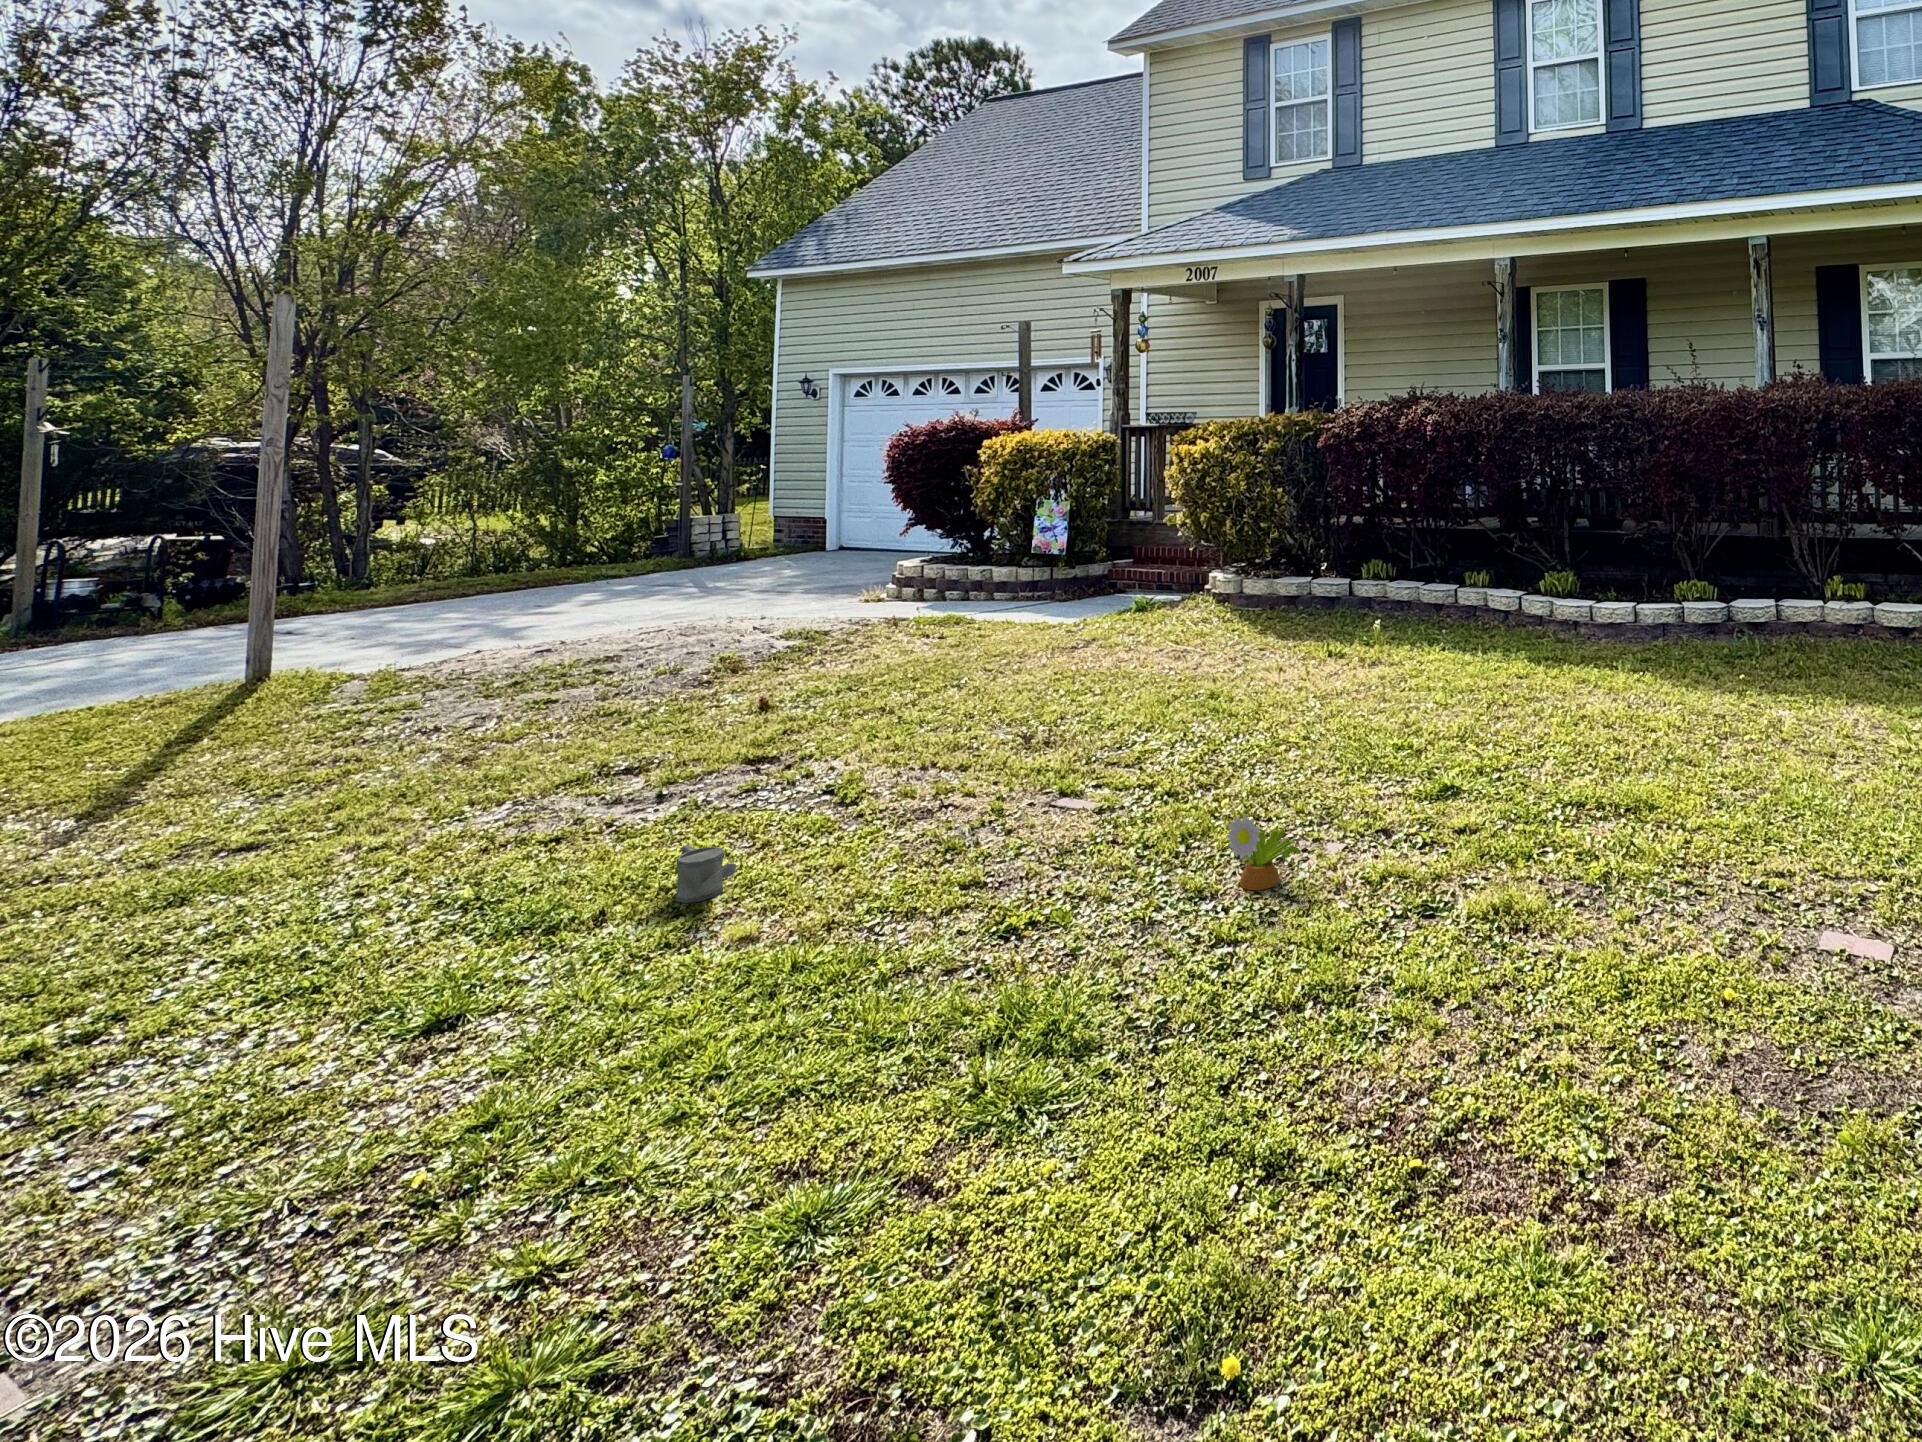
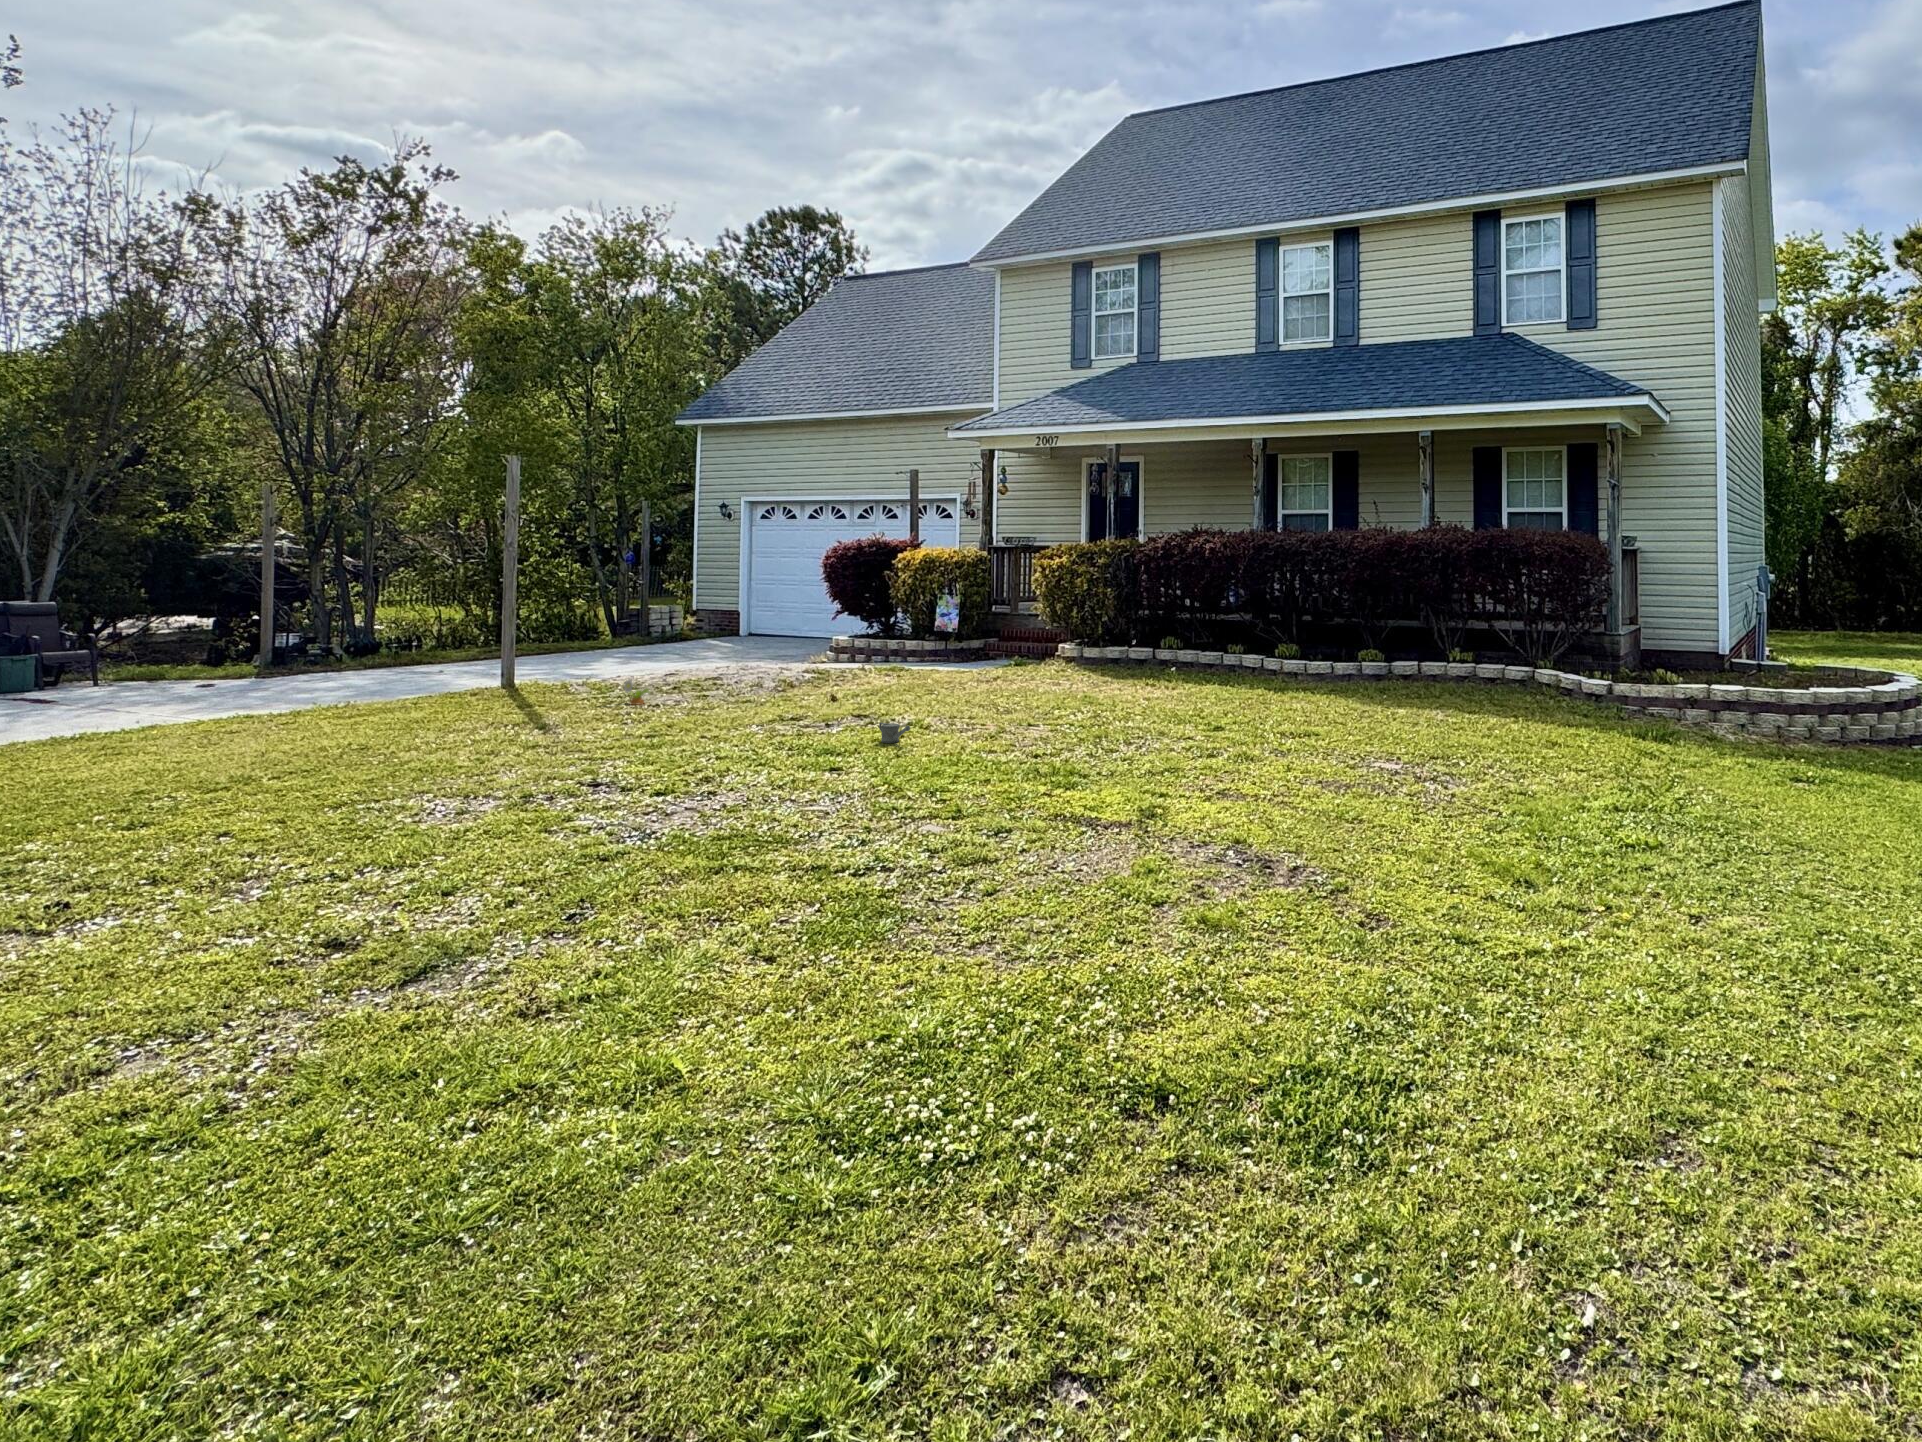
decorative plant: present [1224,814,1301,890] -> present [624,680,649,705]

